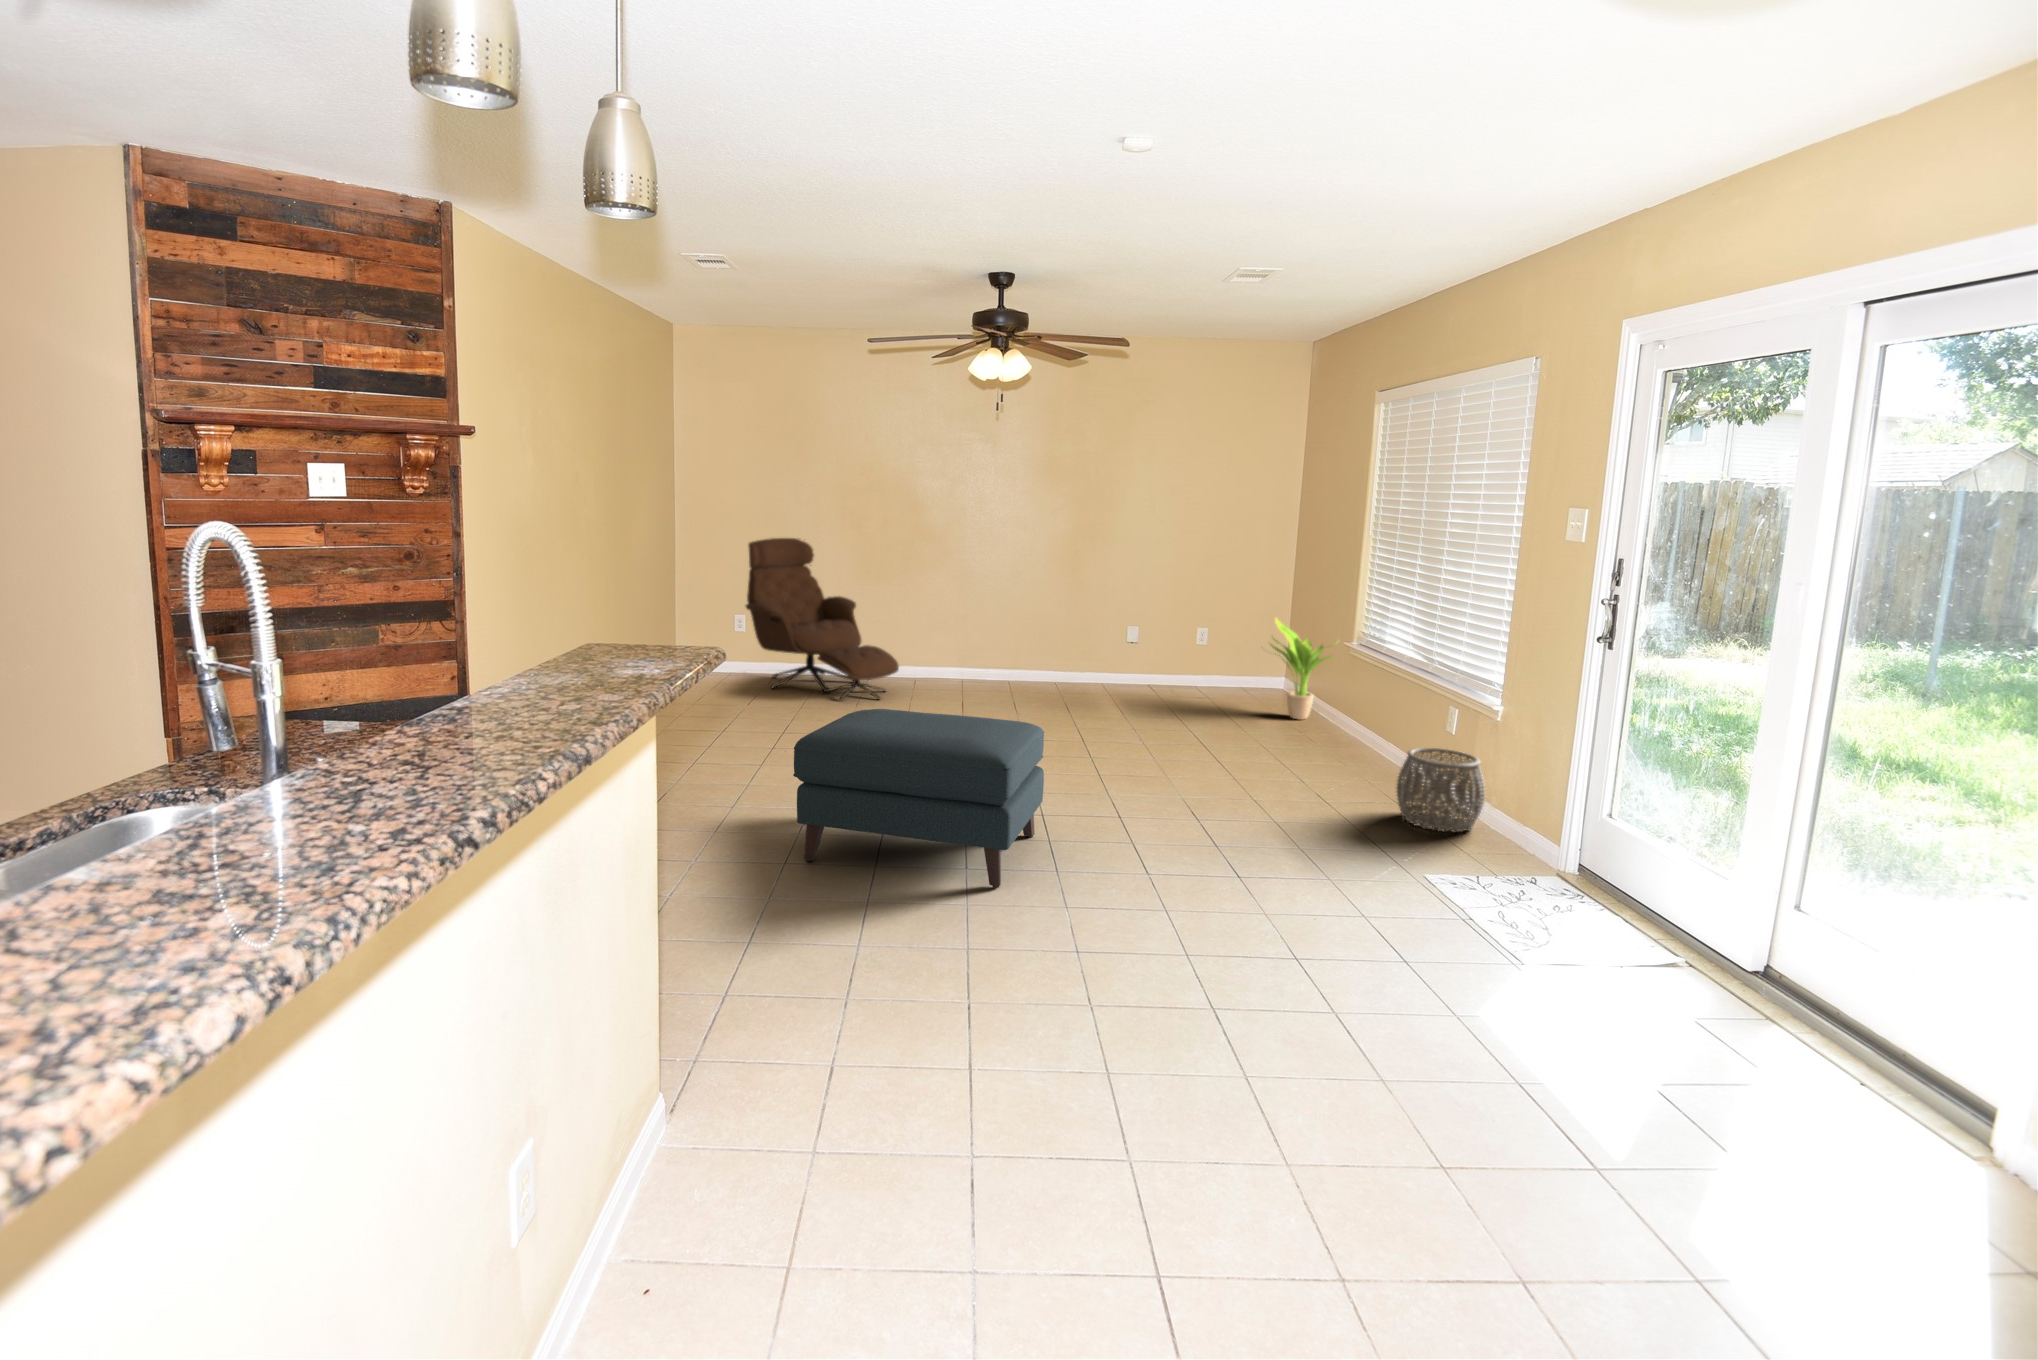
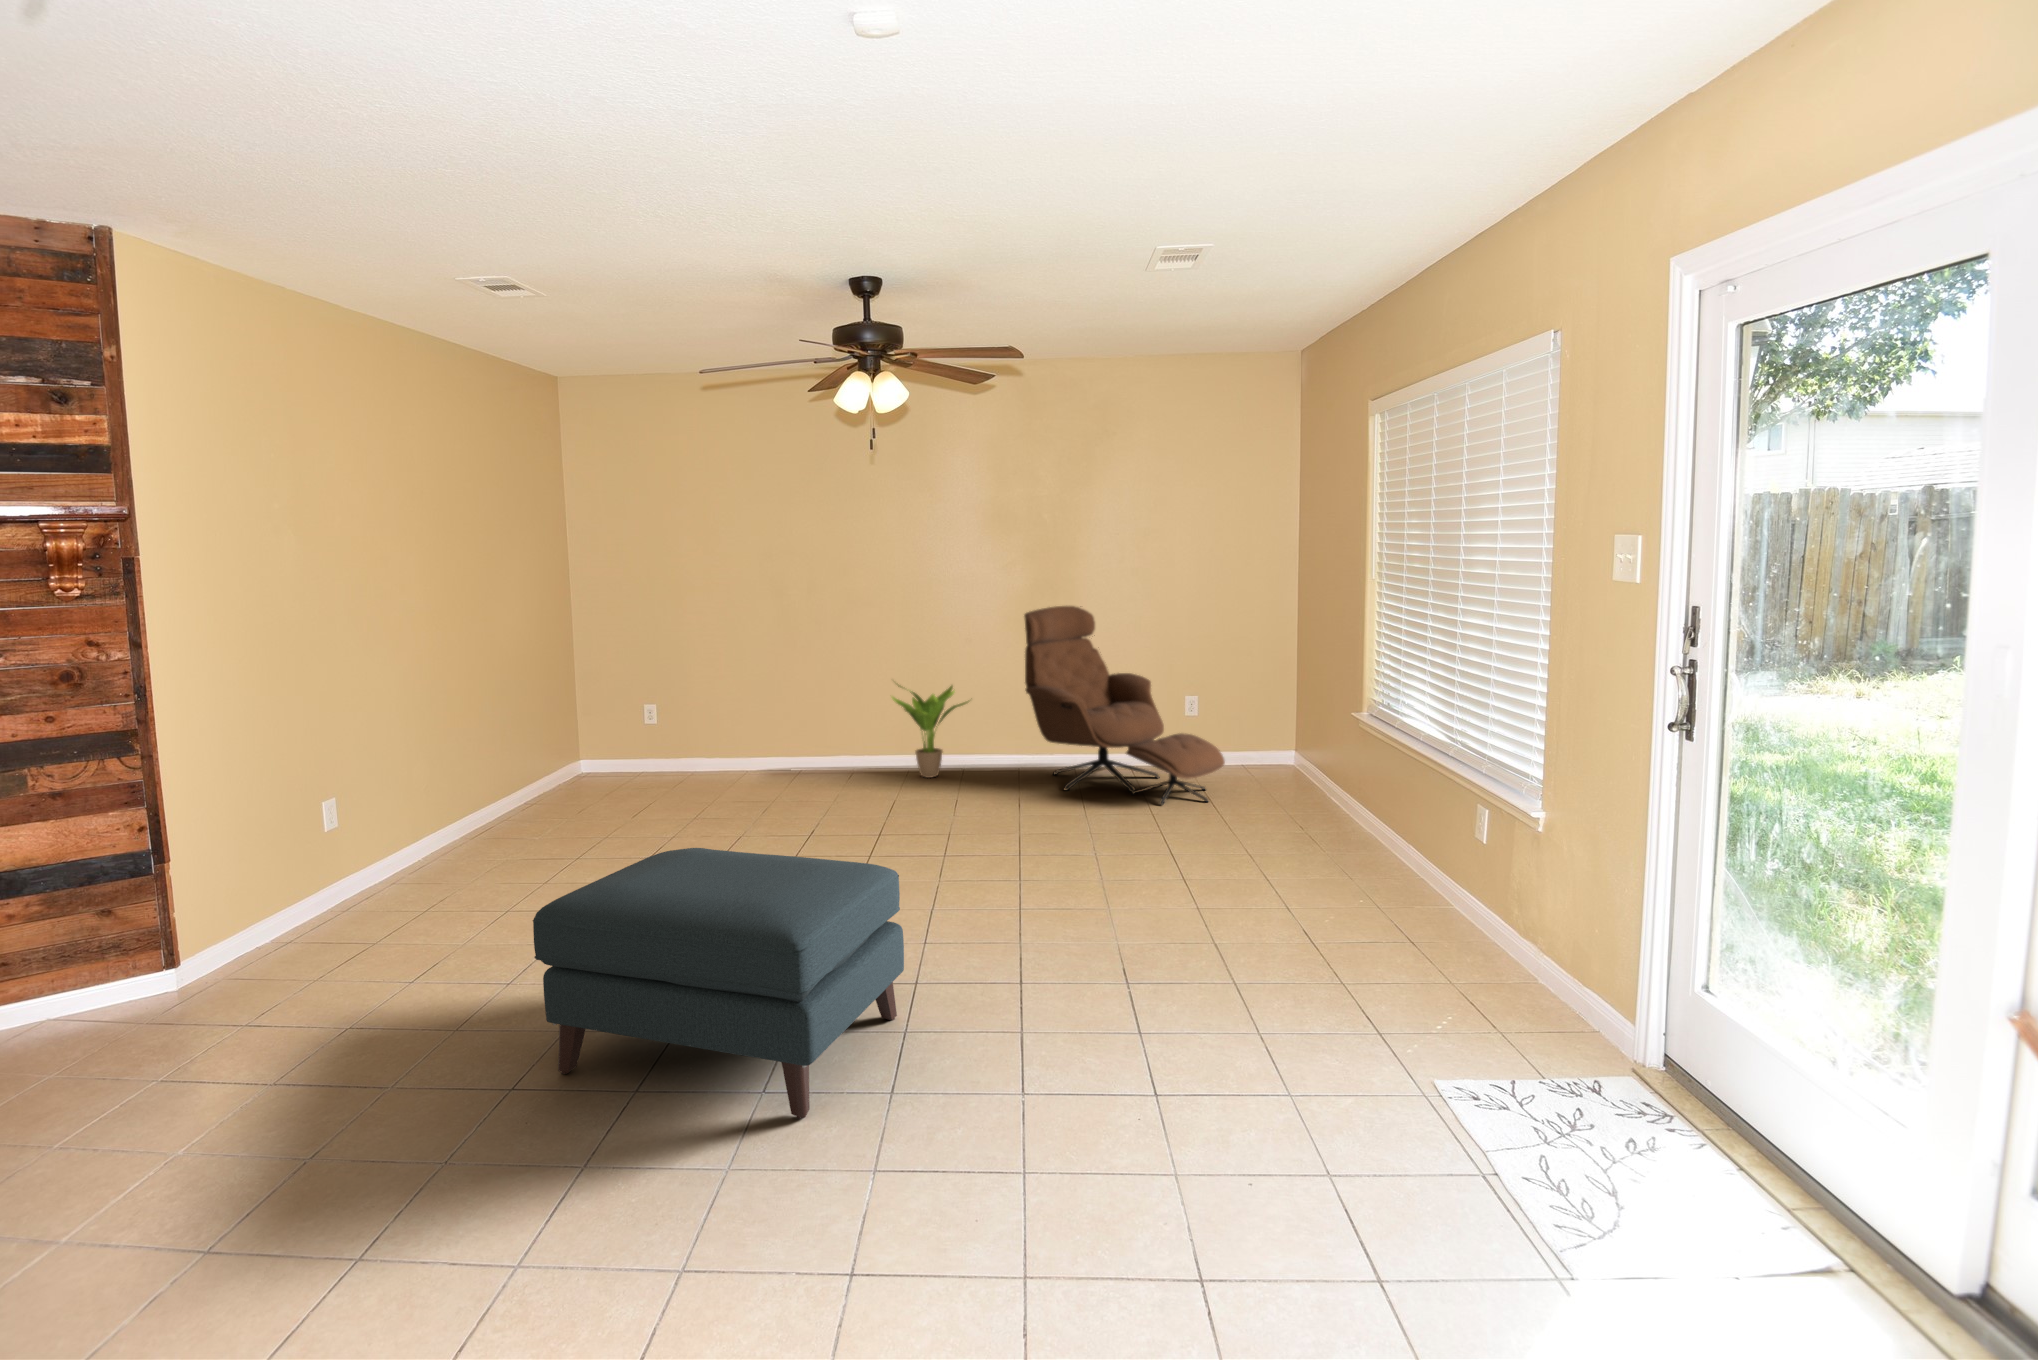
lounge chair: present [746,538,899,701] -> present [1024,606,1225,805]
potted plant: present [1272,618,1332,720] -> present [892,685,968,778]
woven basket: present [1396,748,1486,832] -> none [1406,870,1531,994]

